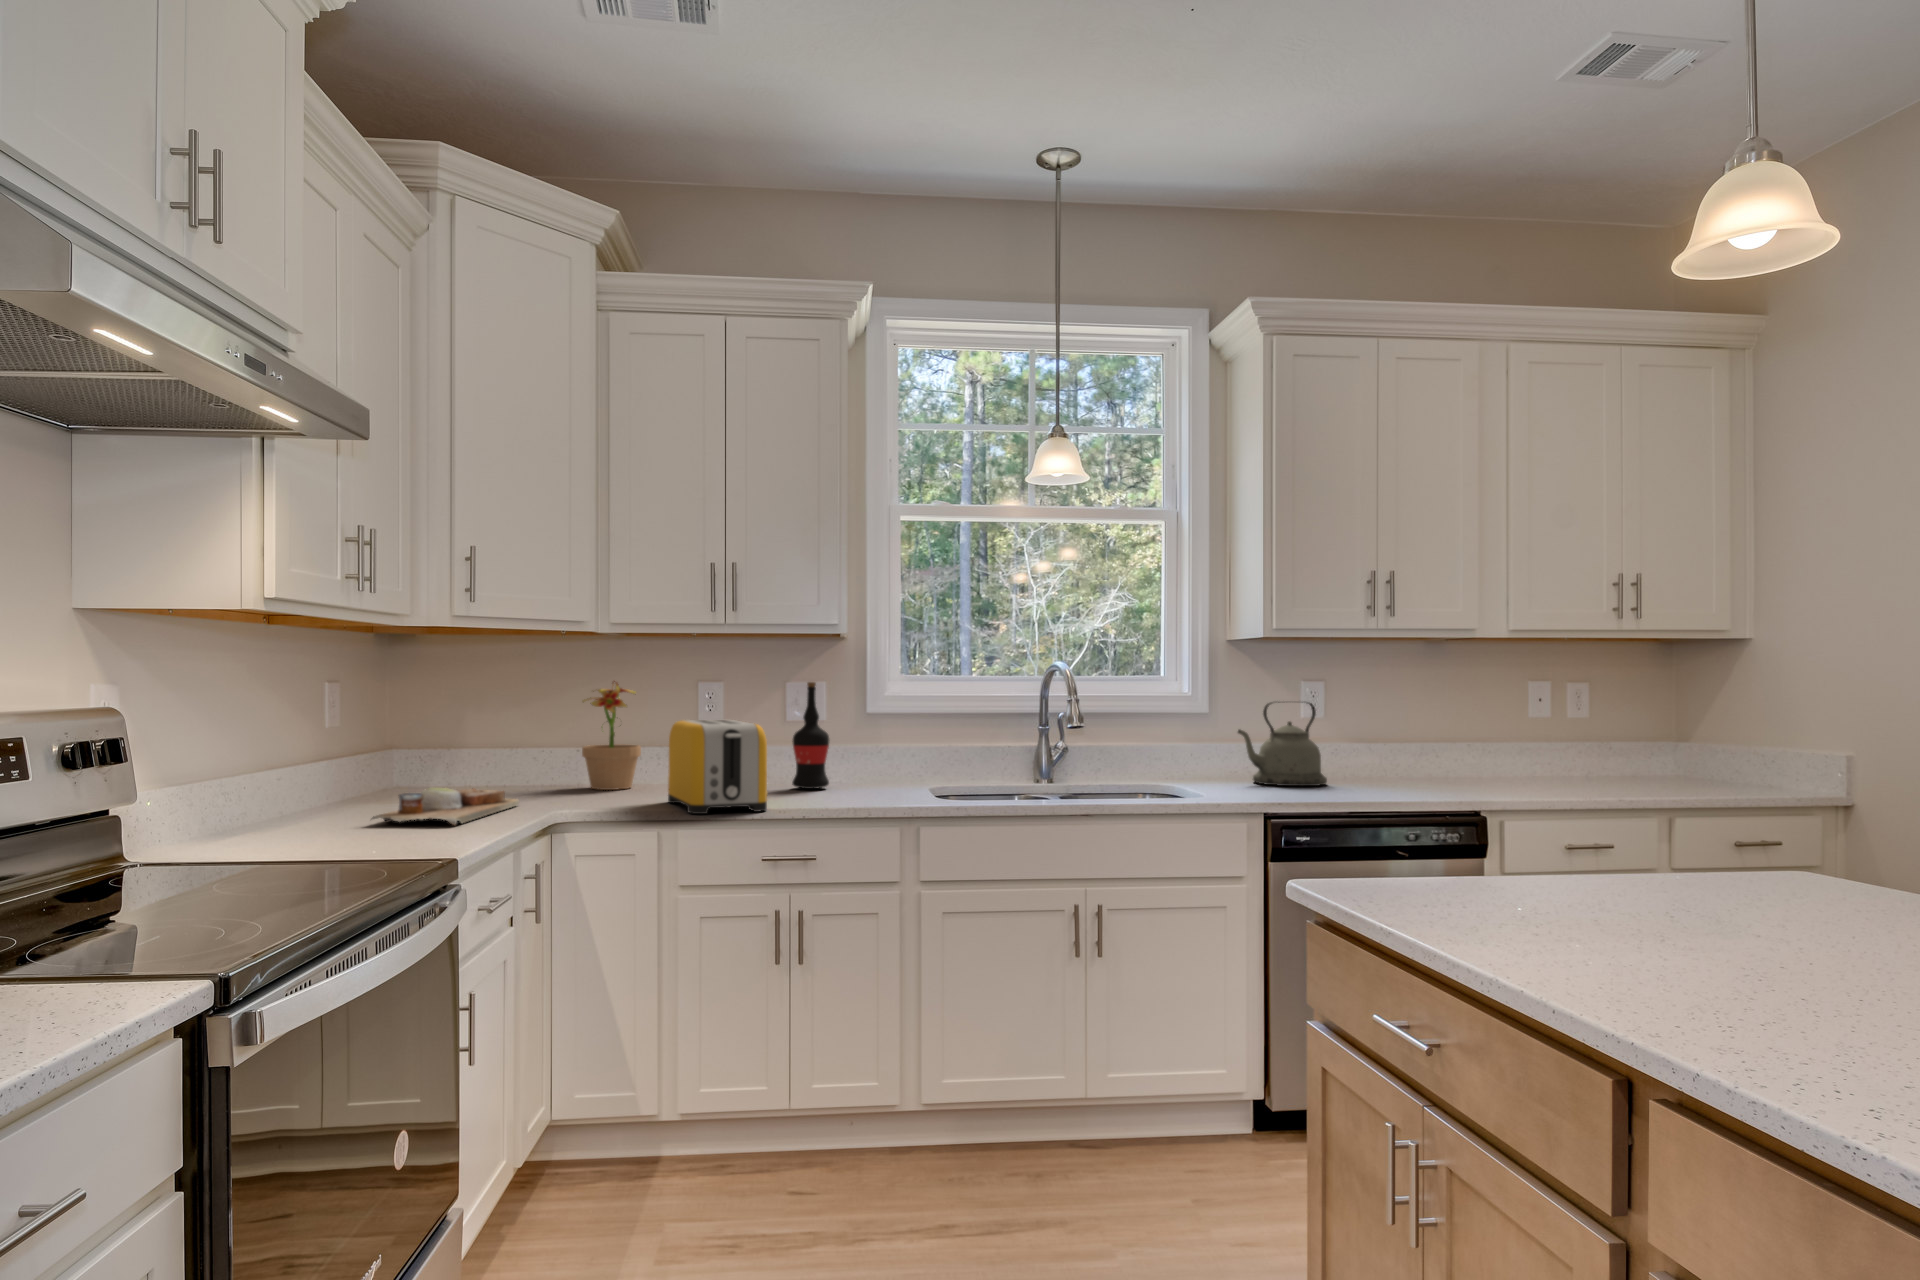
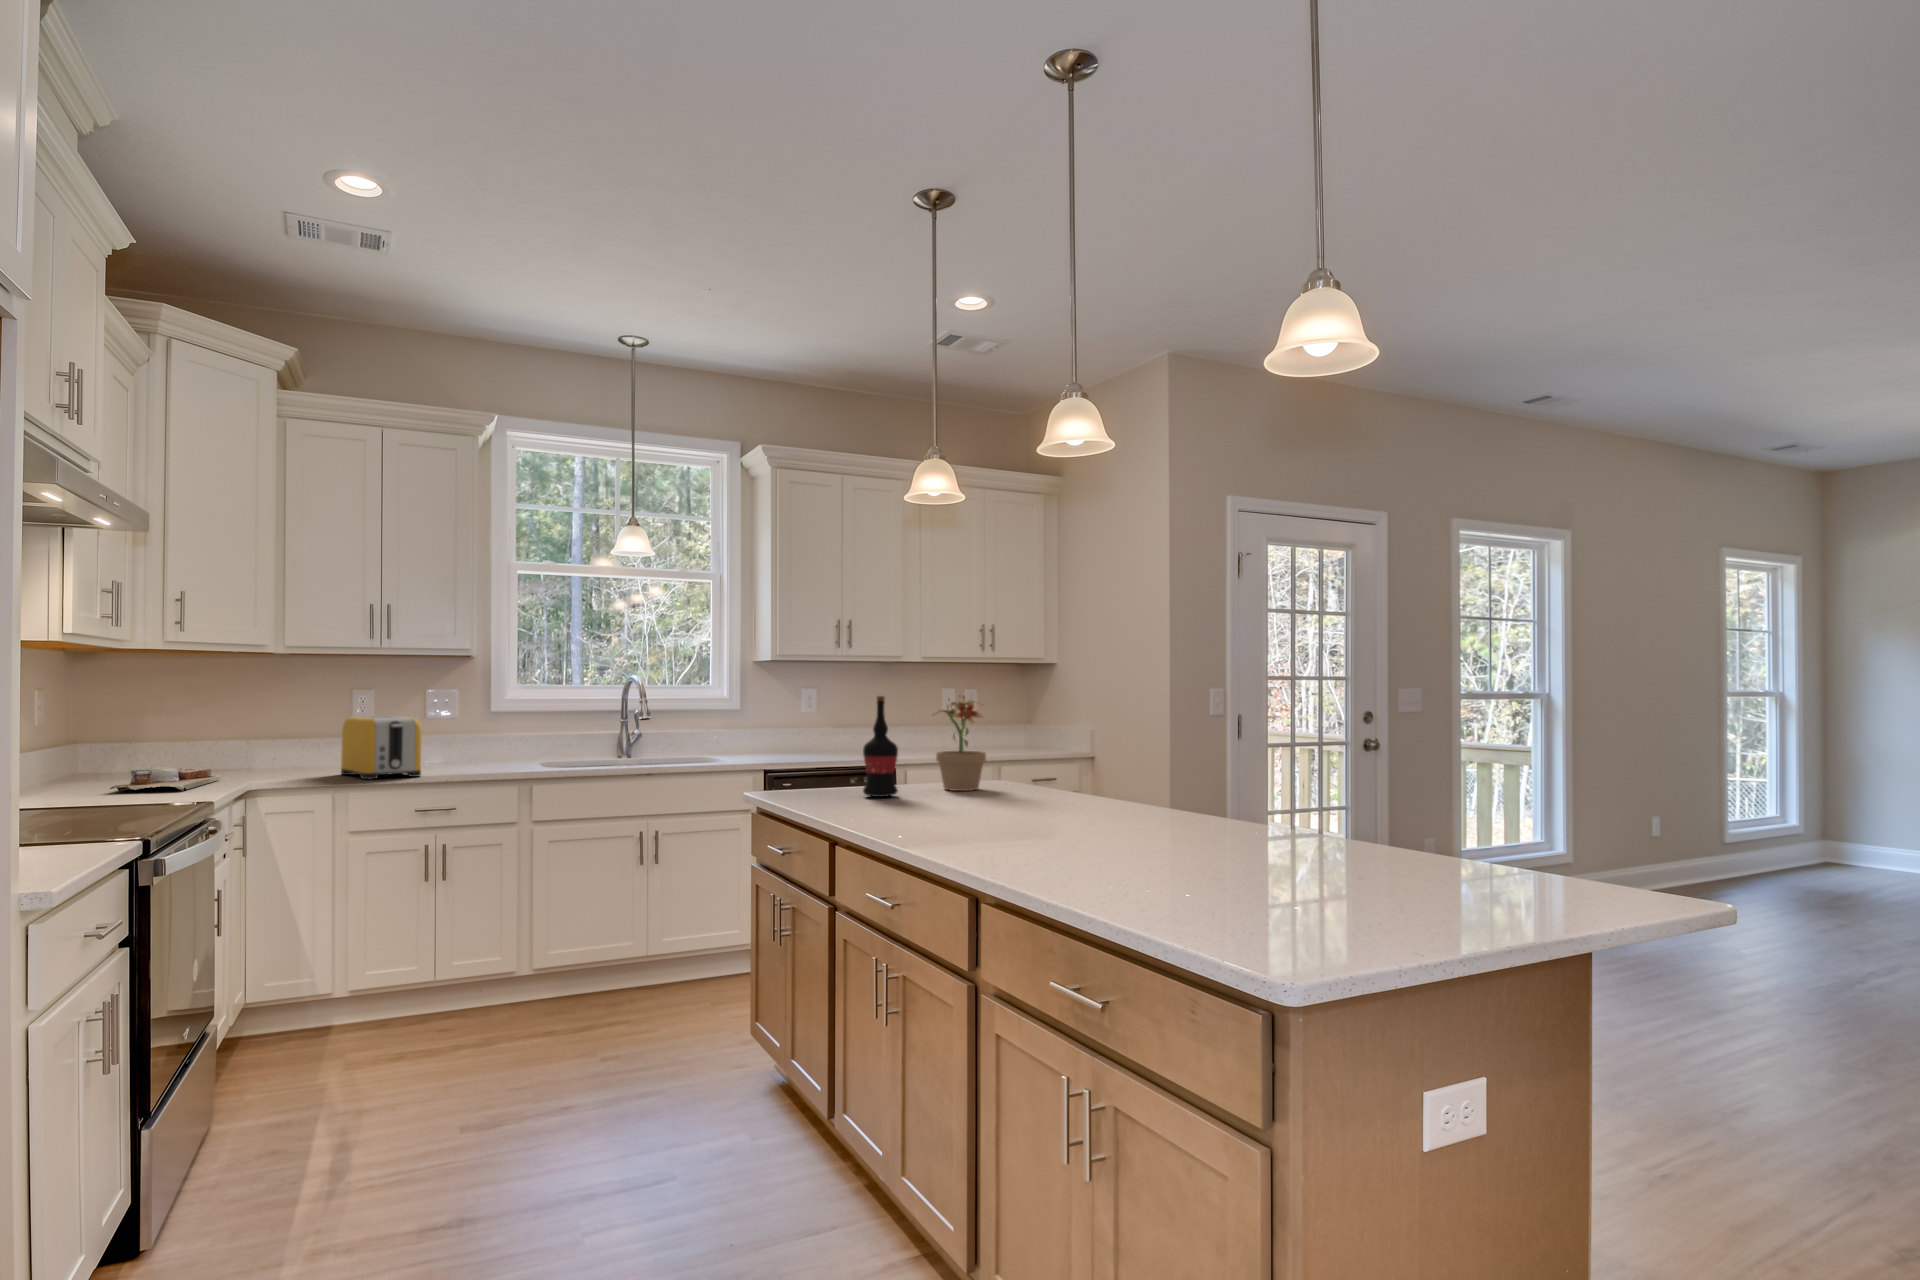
potted plant: present [582,681,641,790] -> present [933,696,986,791]
wine bottle: present [792,682,829,789] -> present [863,696,898,797]
kettle: present [1238,702,1327,786] -> none [754,700,812,754]

